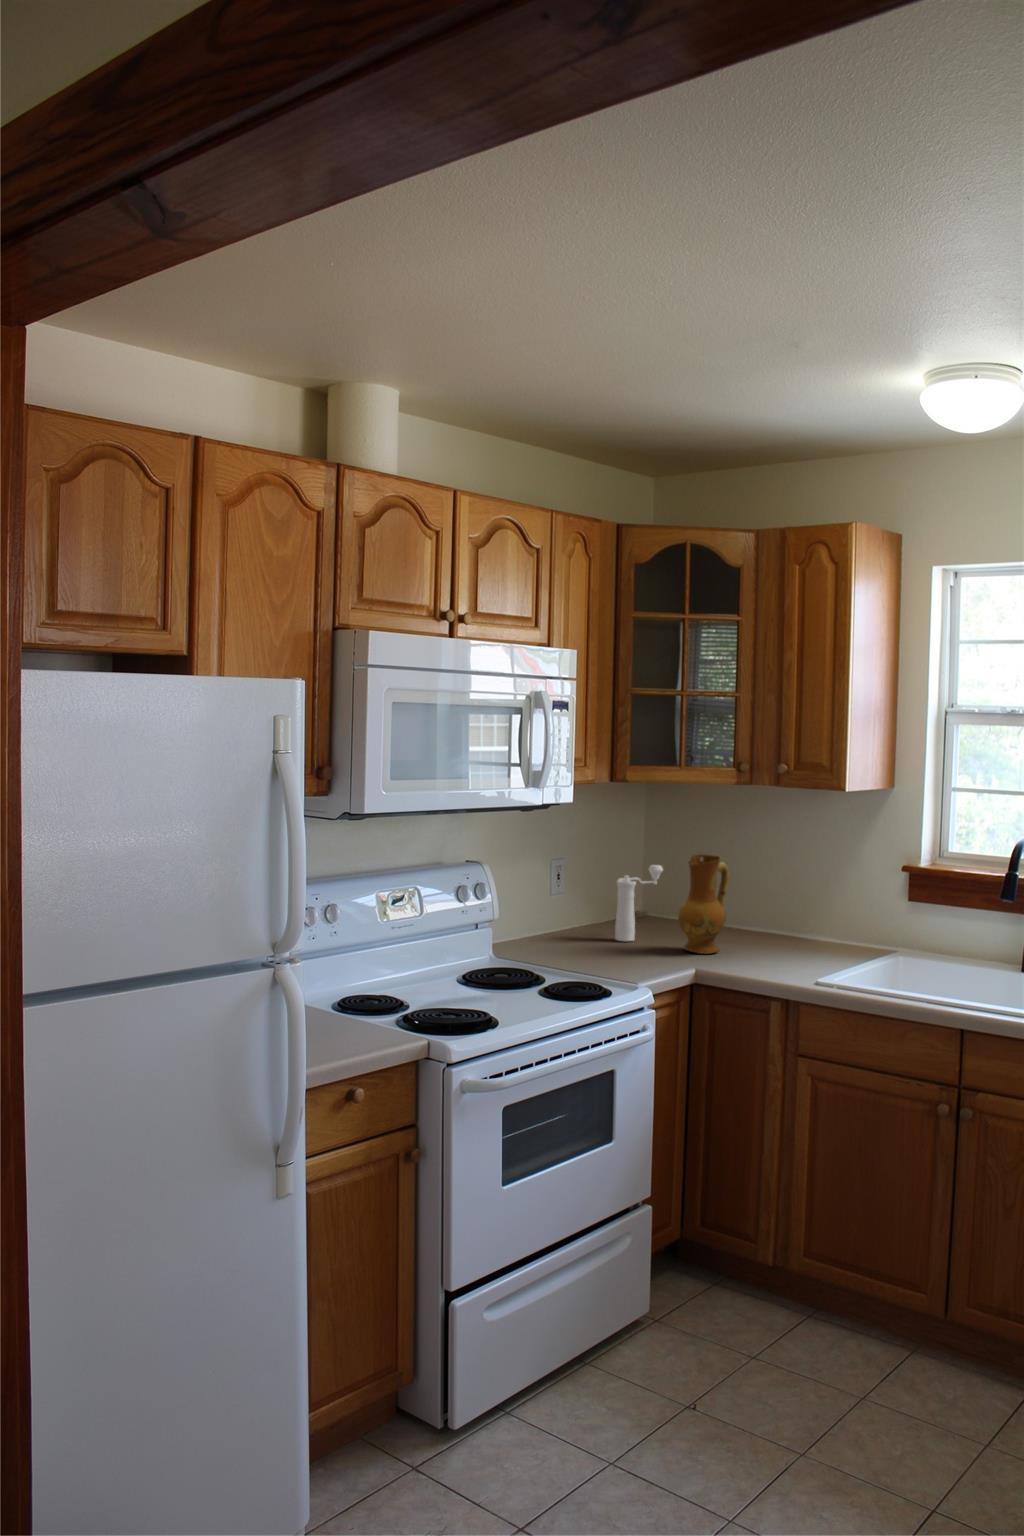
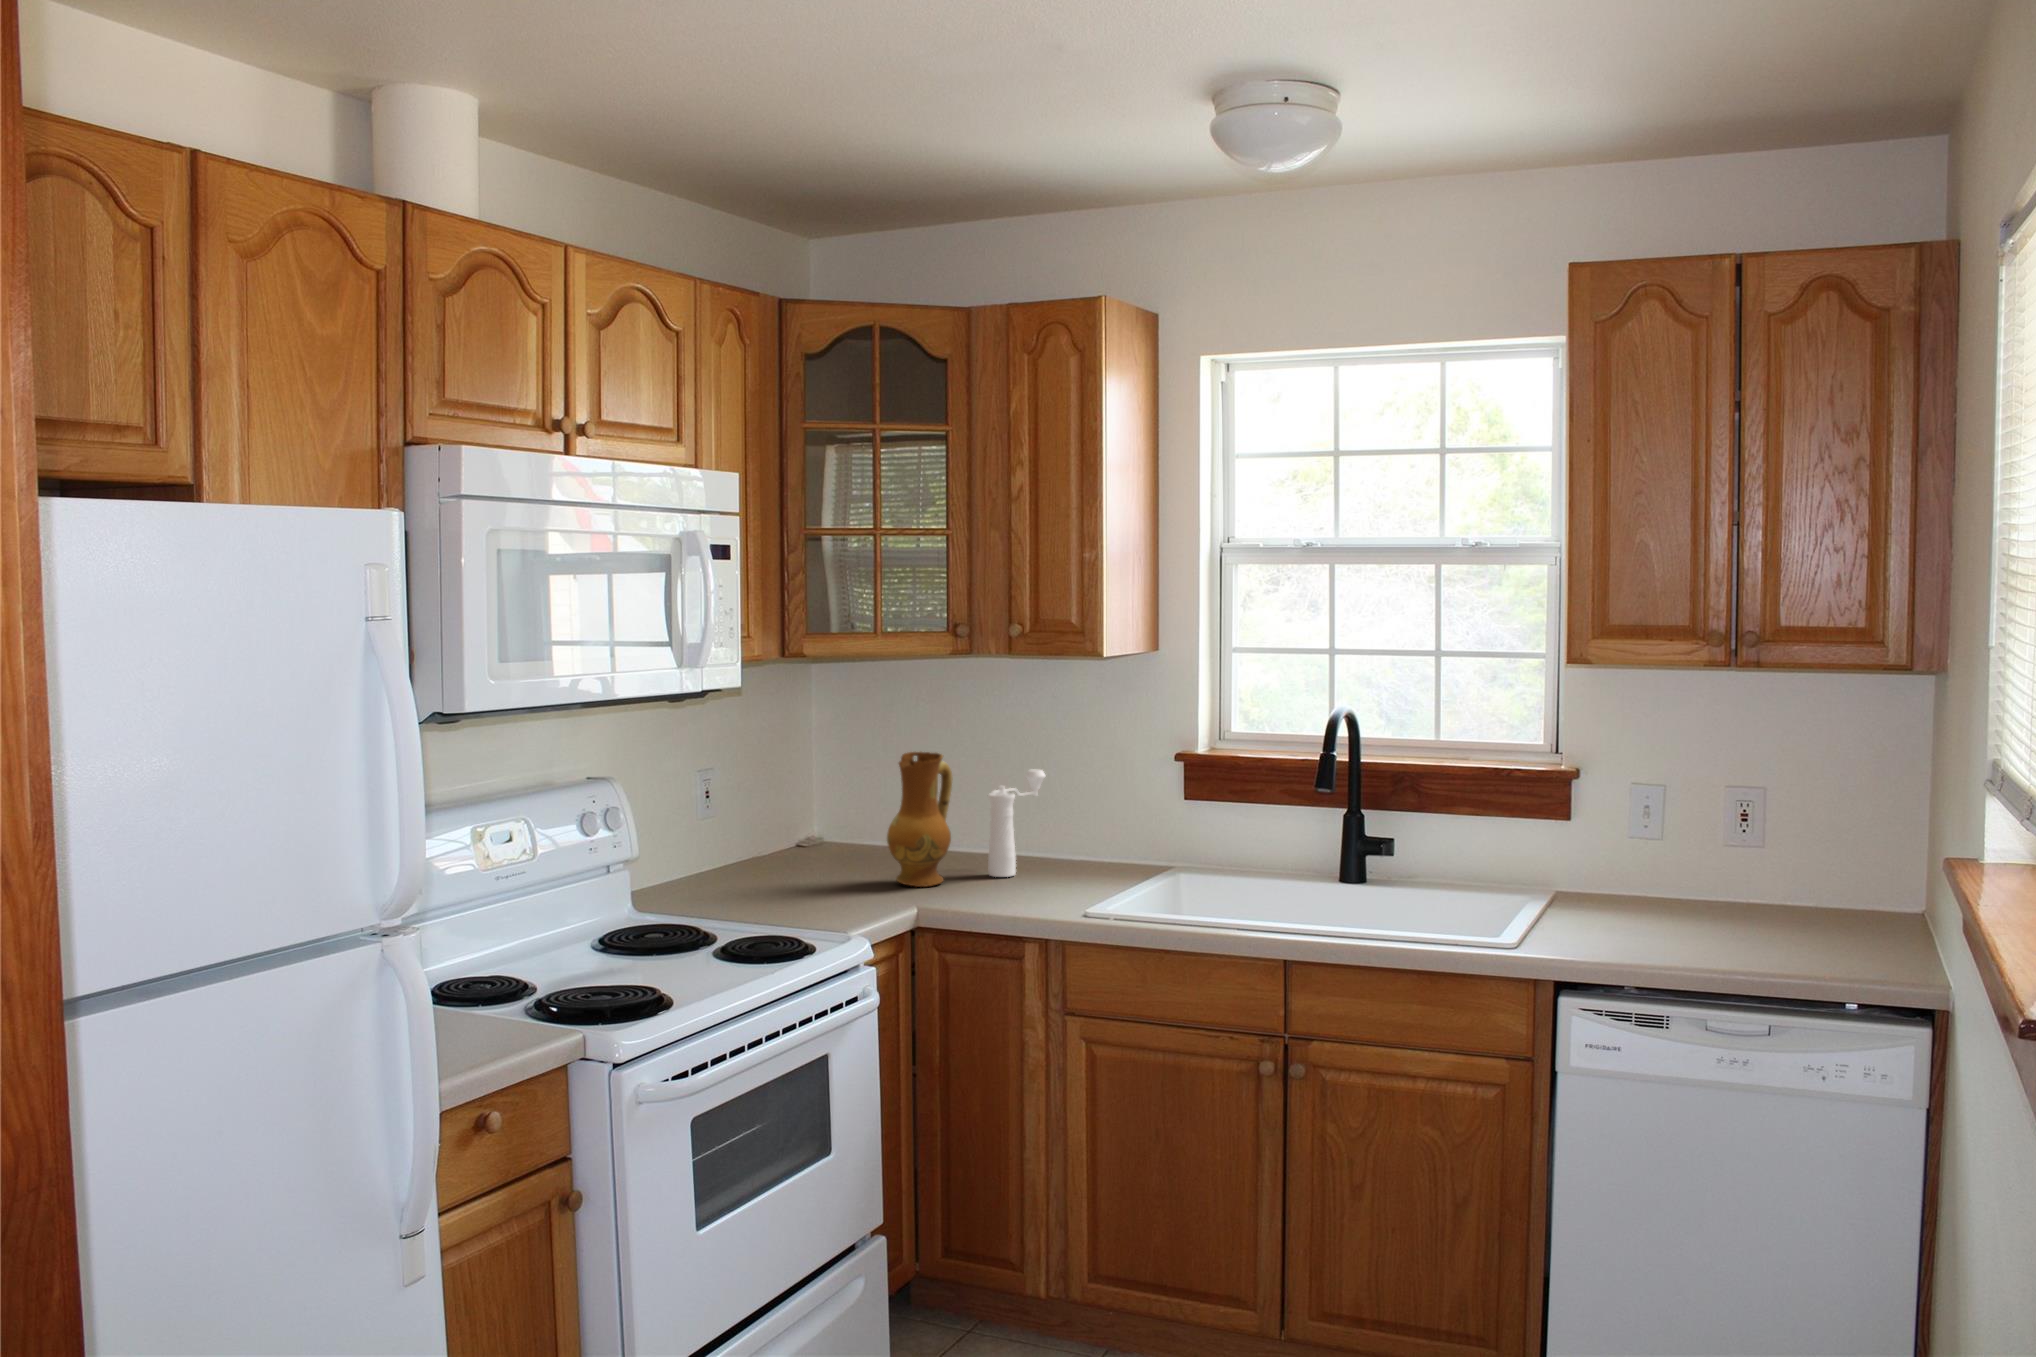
pepper mill: present [615,865,663,941] -> present [988,769,1045,877]

